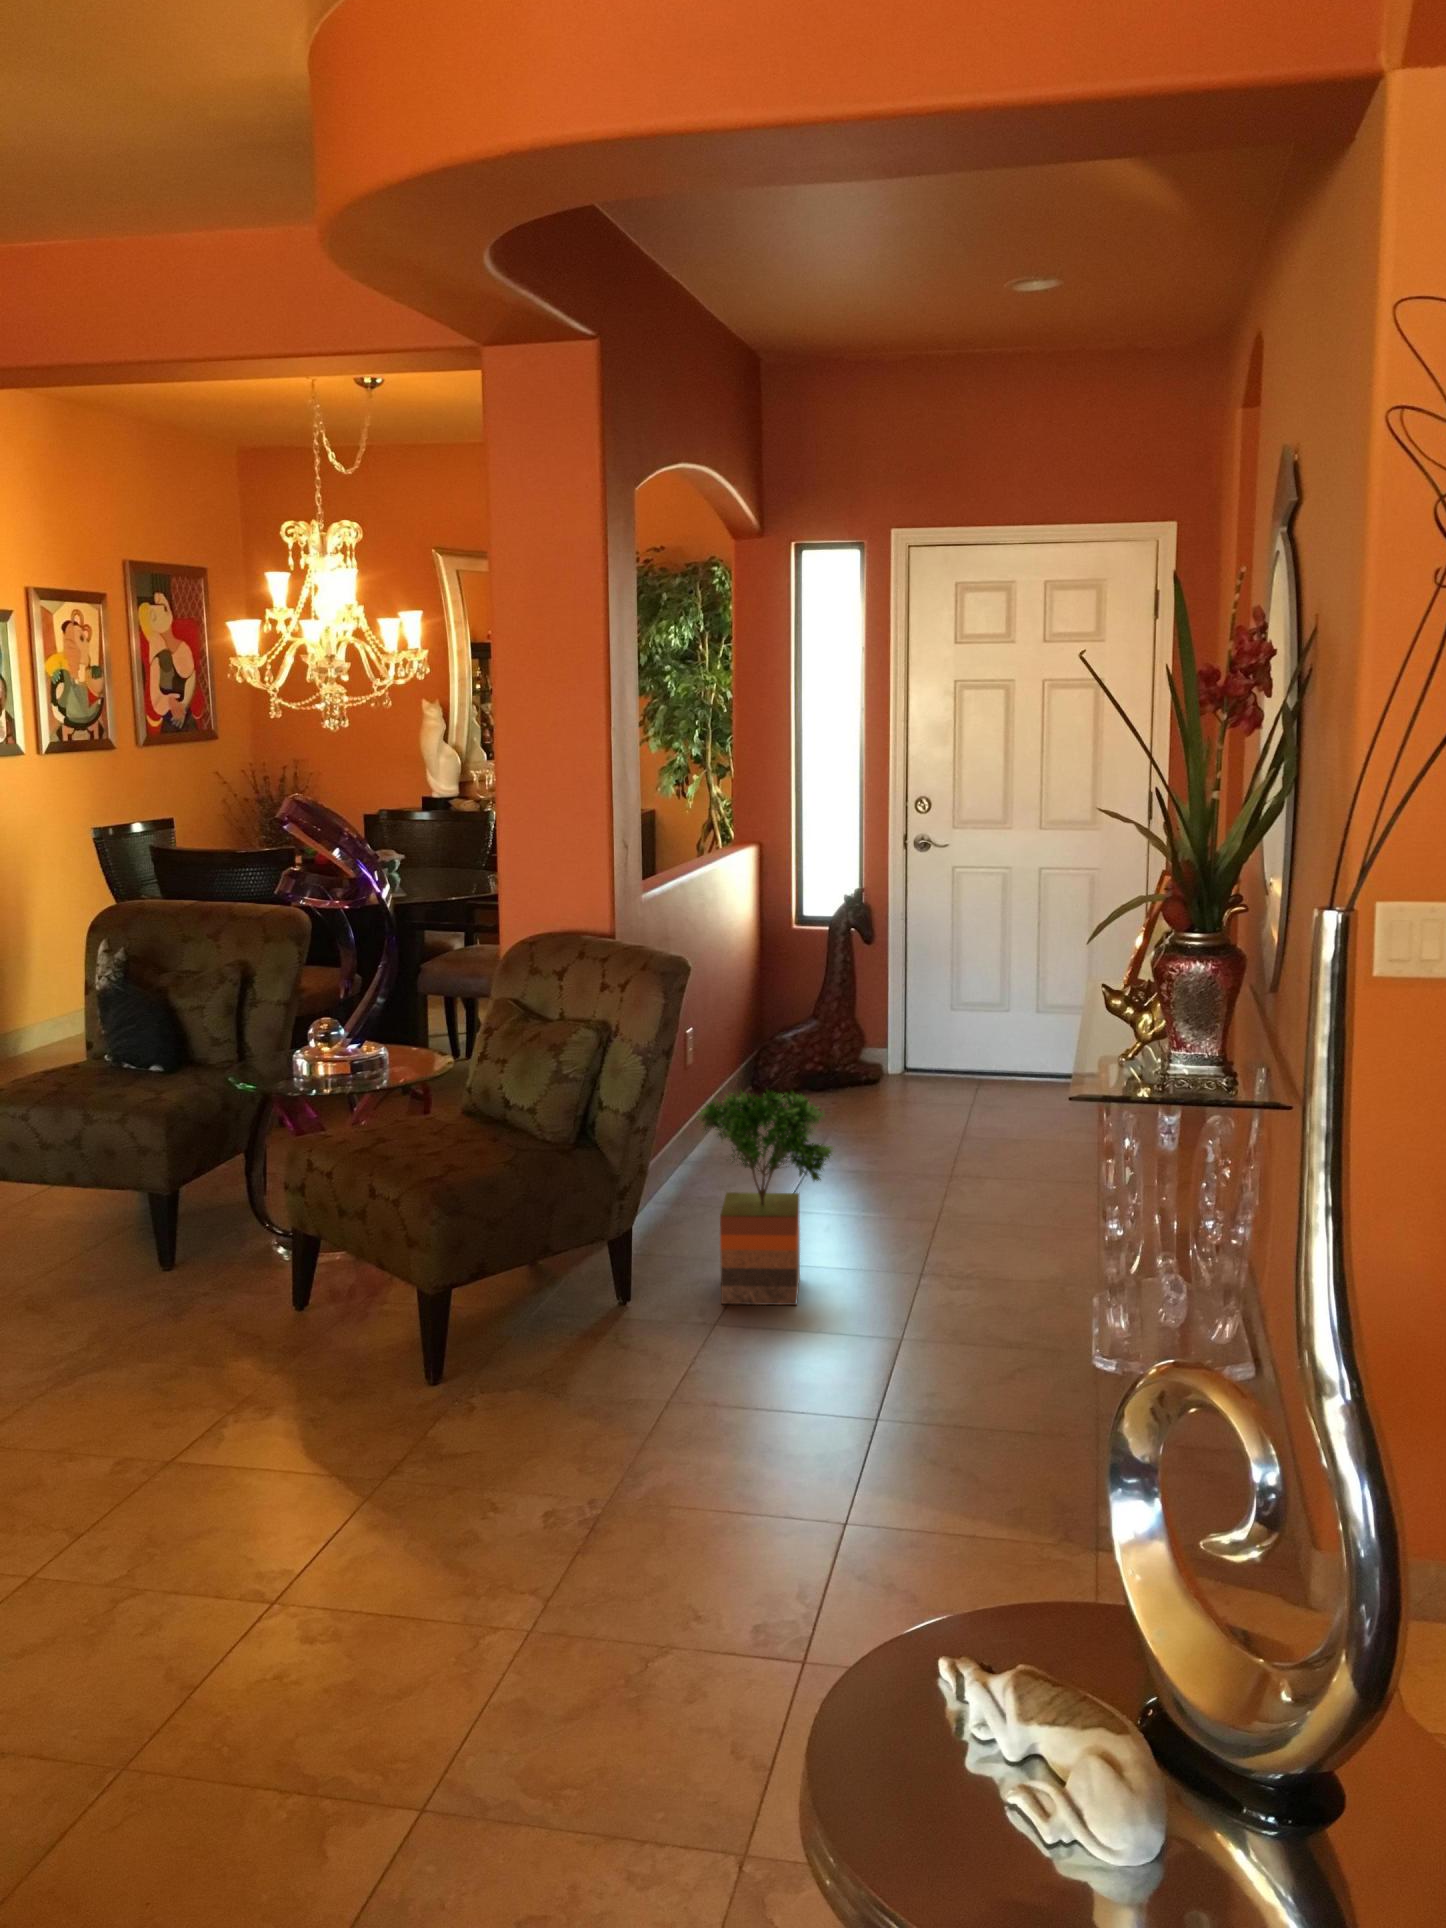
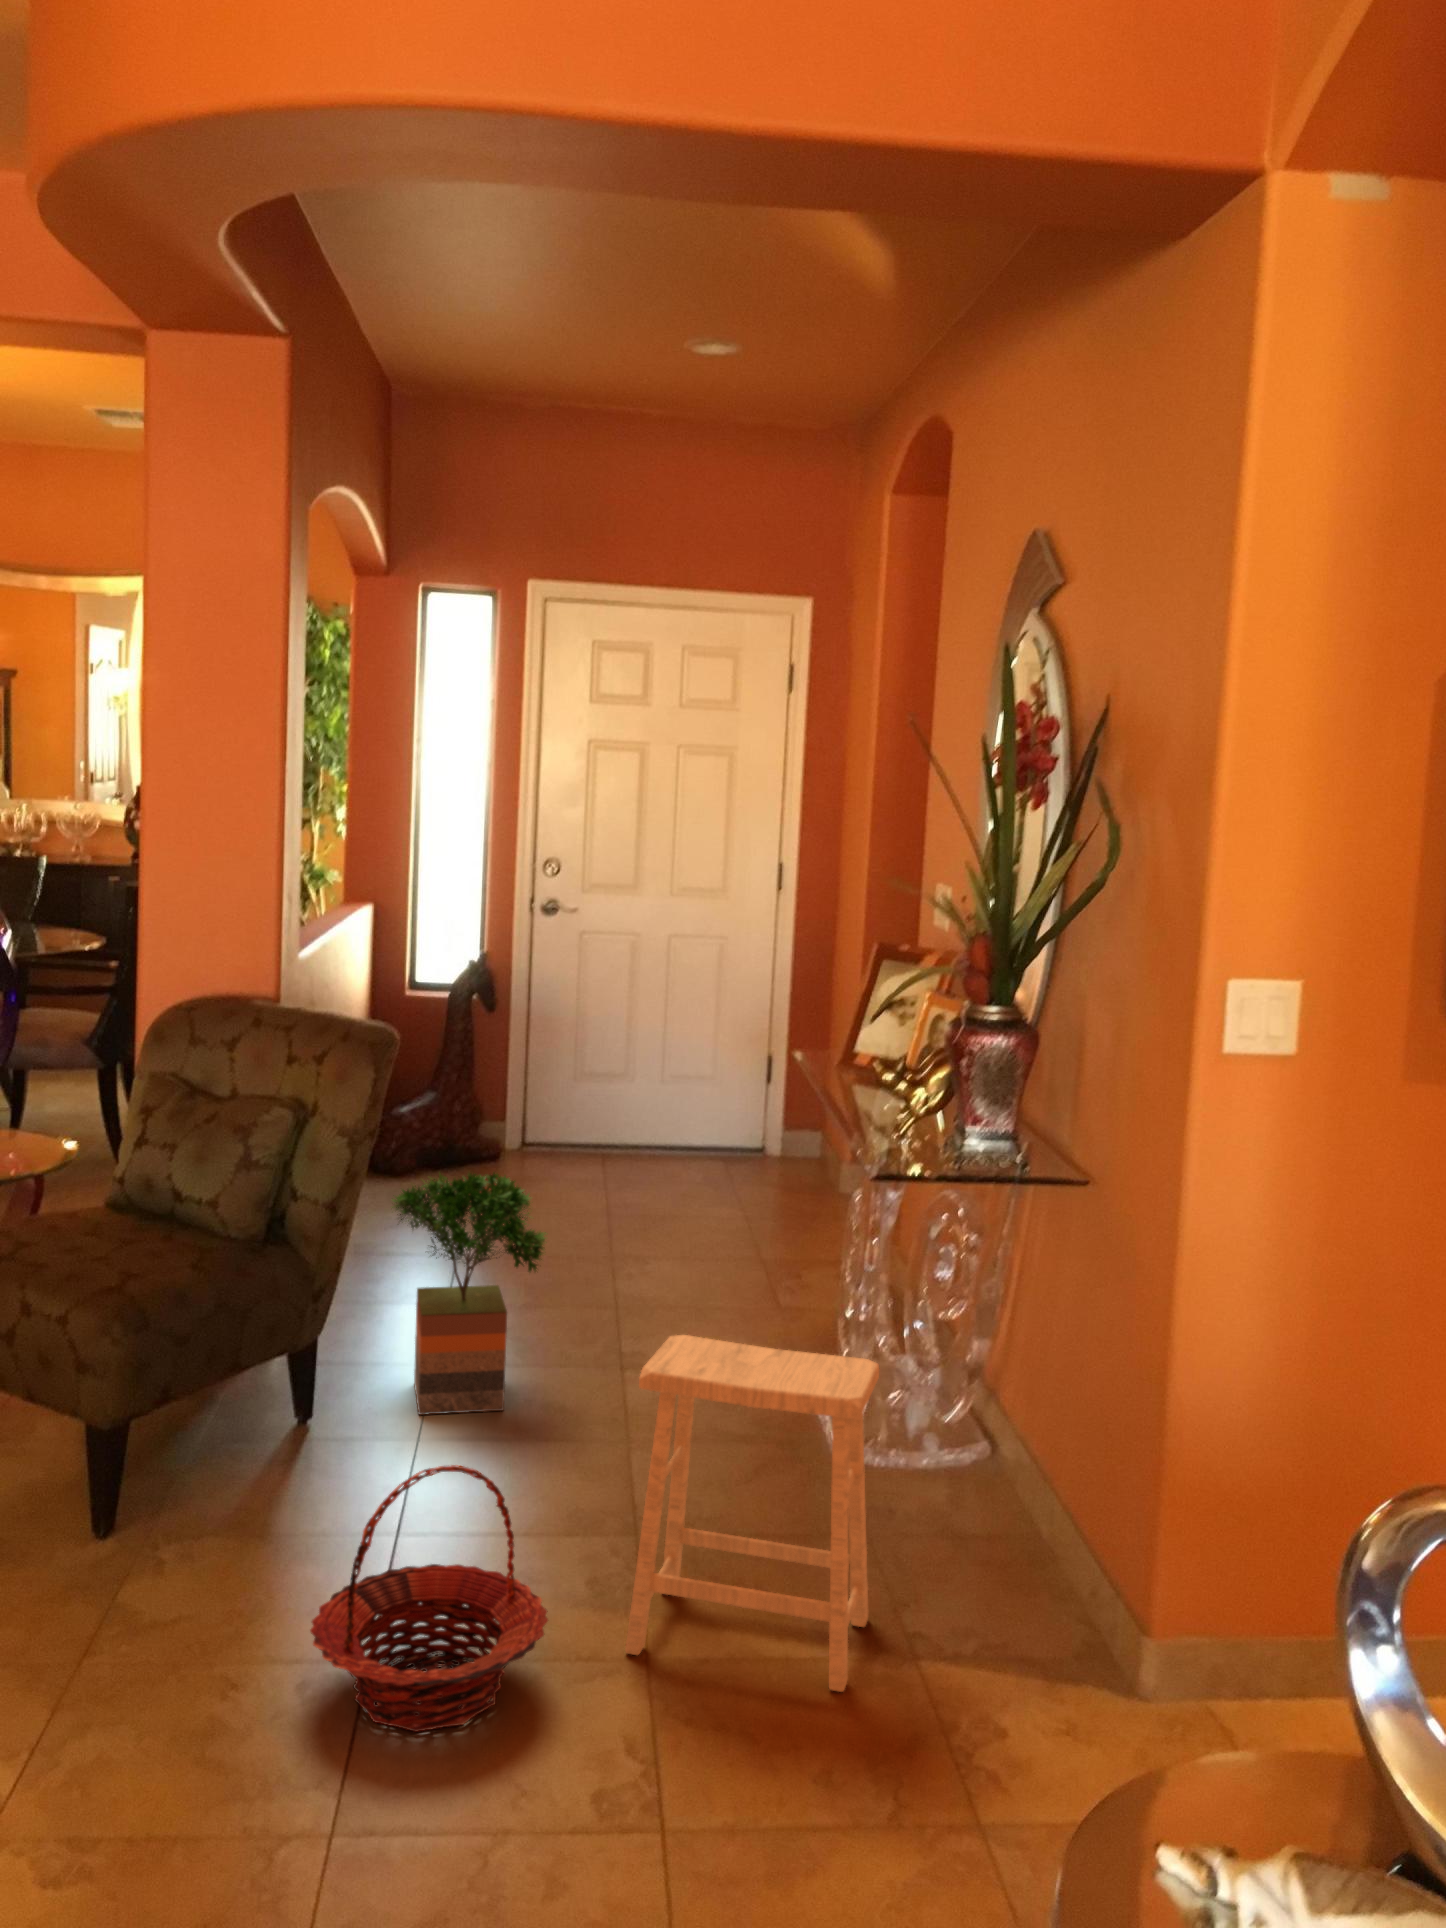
footstool: none [826,1236,1060,1565] -> present [625,1335,880,1692]
basket: none [548,1333,748,1553] -> present [310,1465,548,1732]

